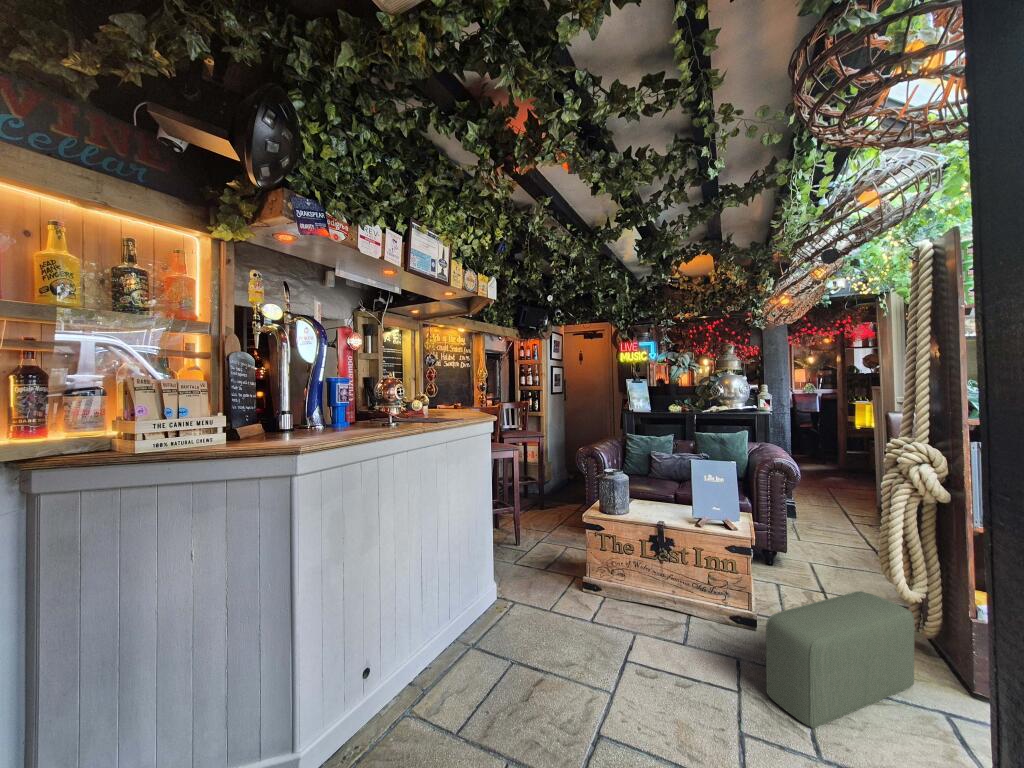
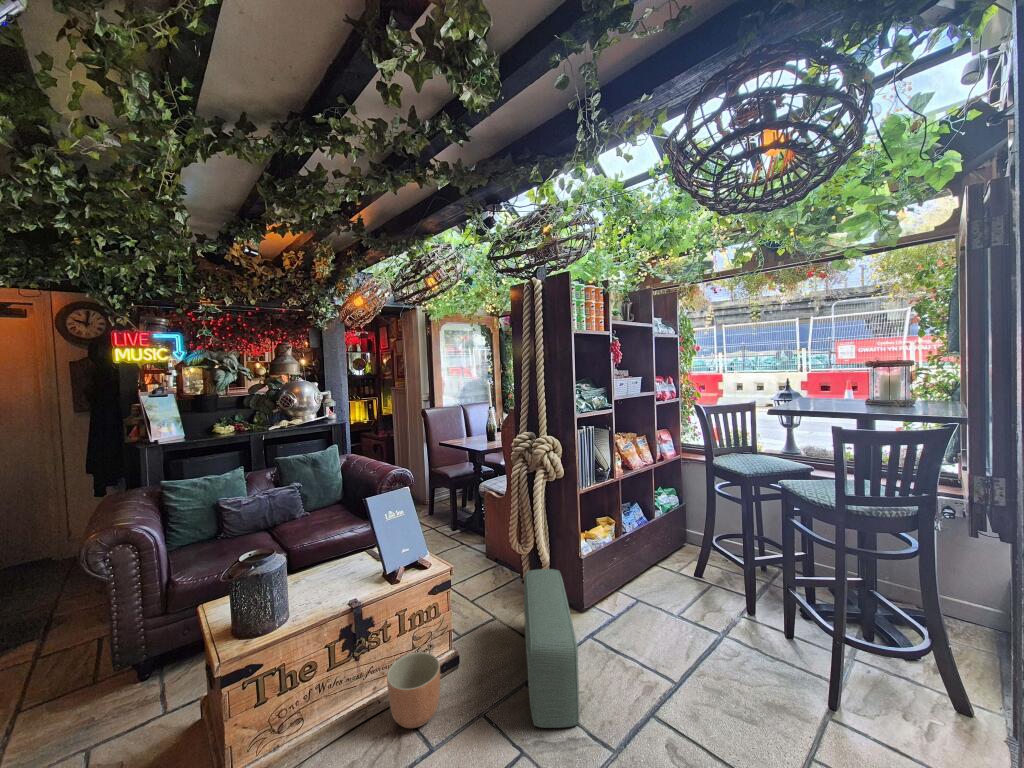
planter: none [671,580,715,633] -> present [387,652,440,728]

